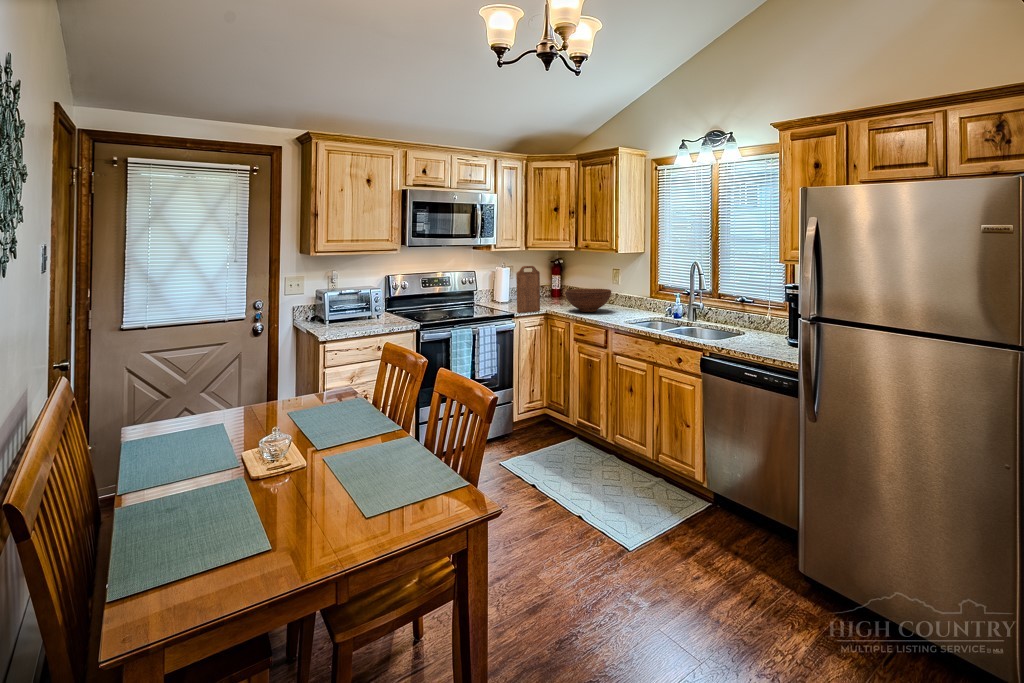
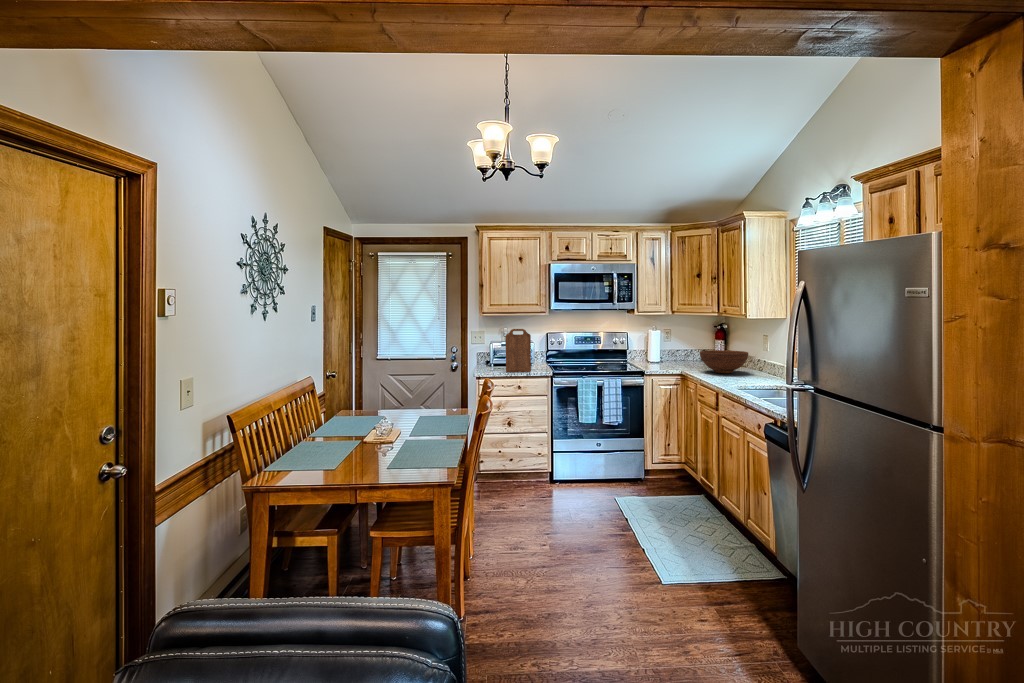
cutting board: present [516,266,540,313] -> present [506,329,531,372]

